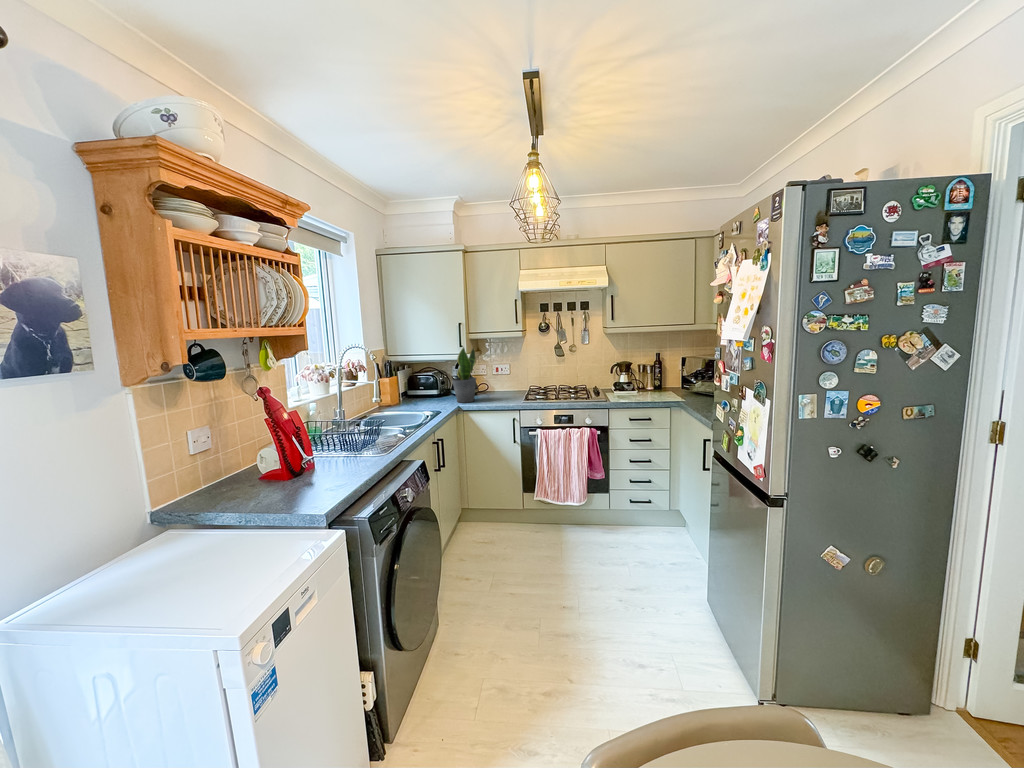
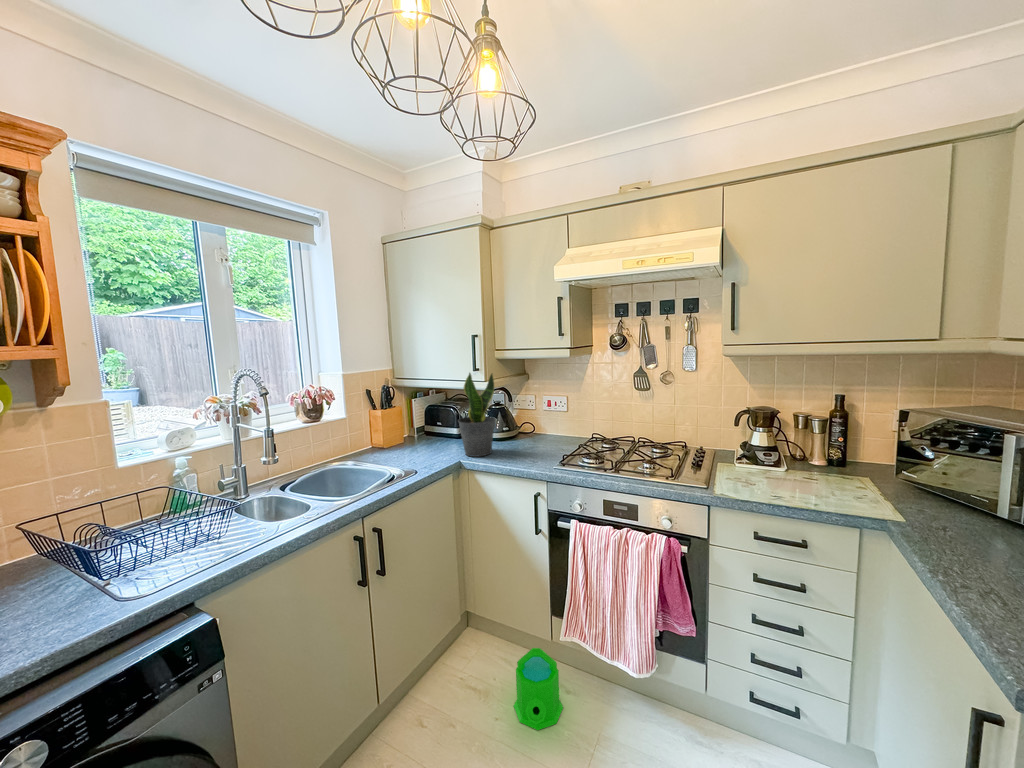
watering can: none [511,504,538,546] -> present [514,648,563,730]

